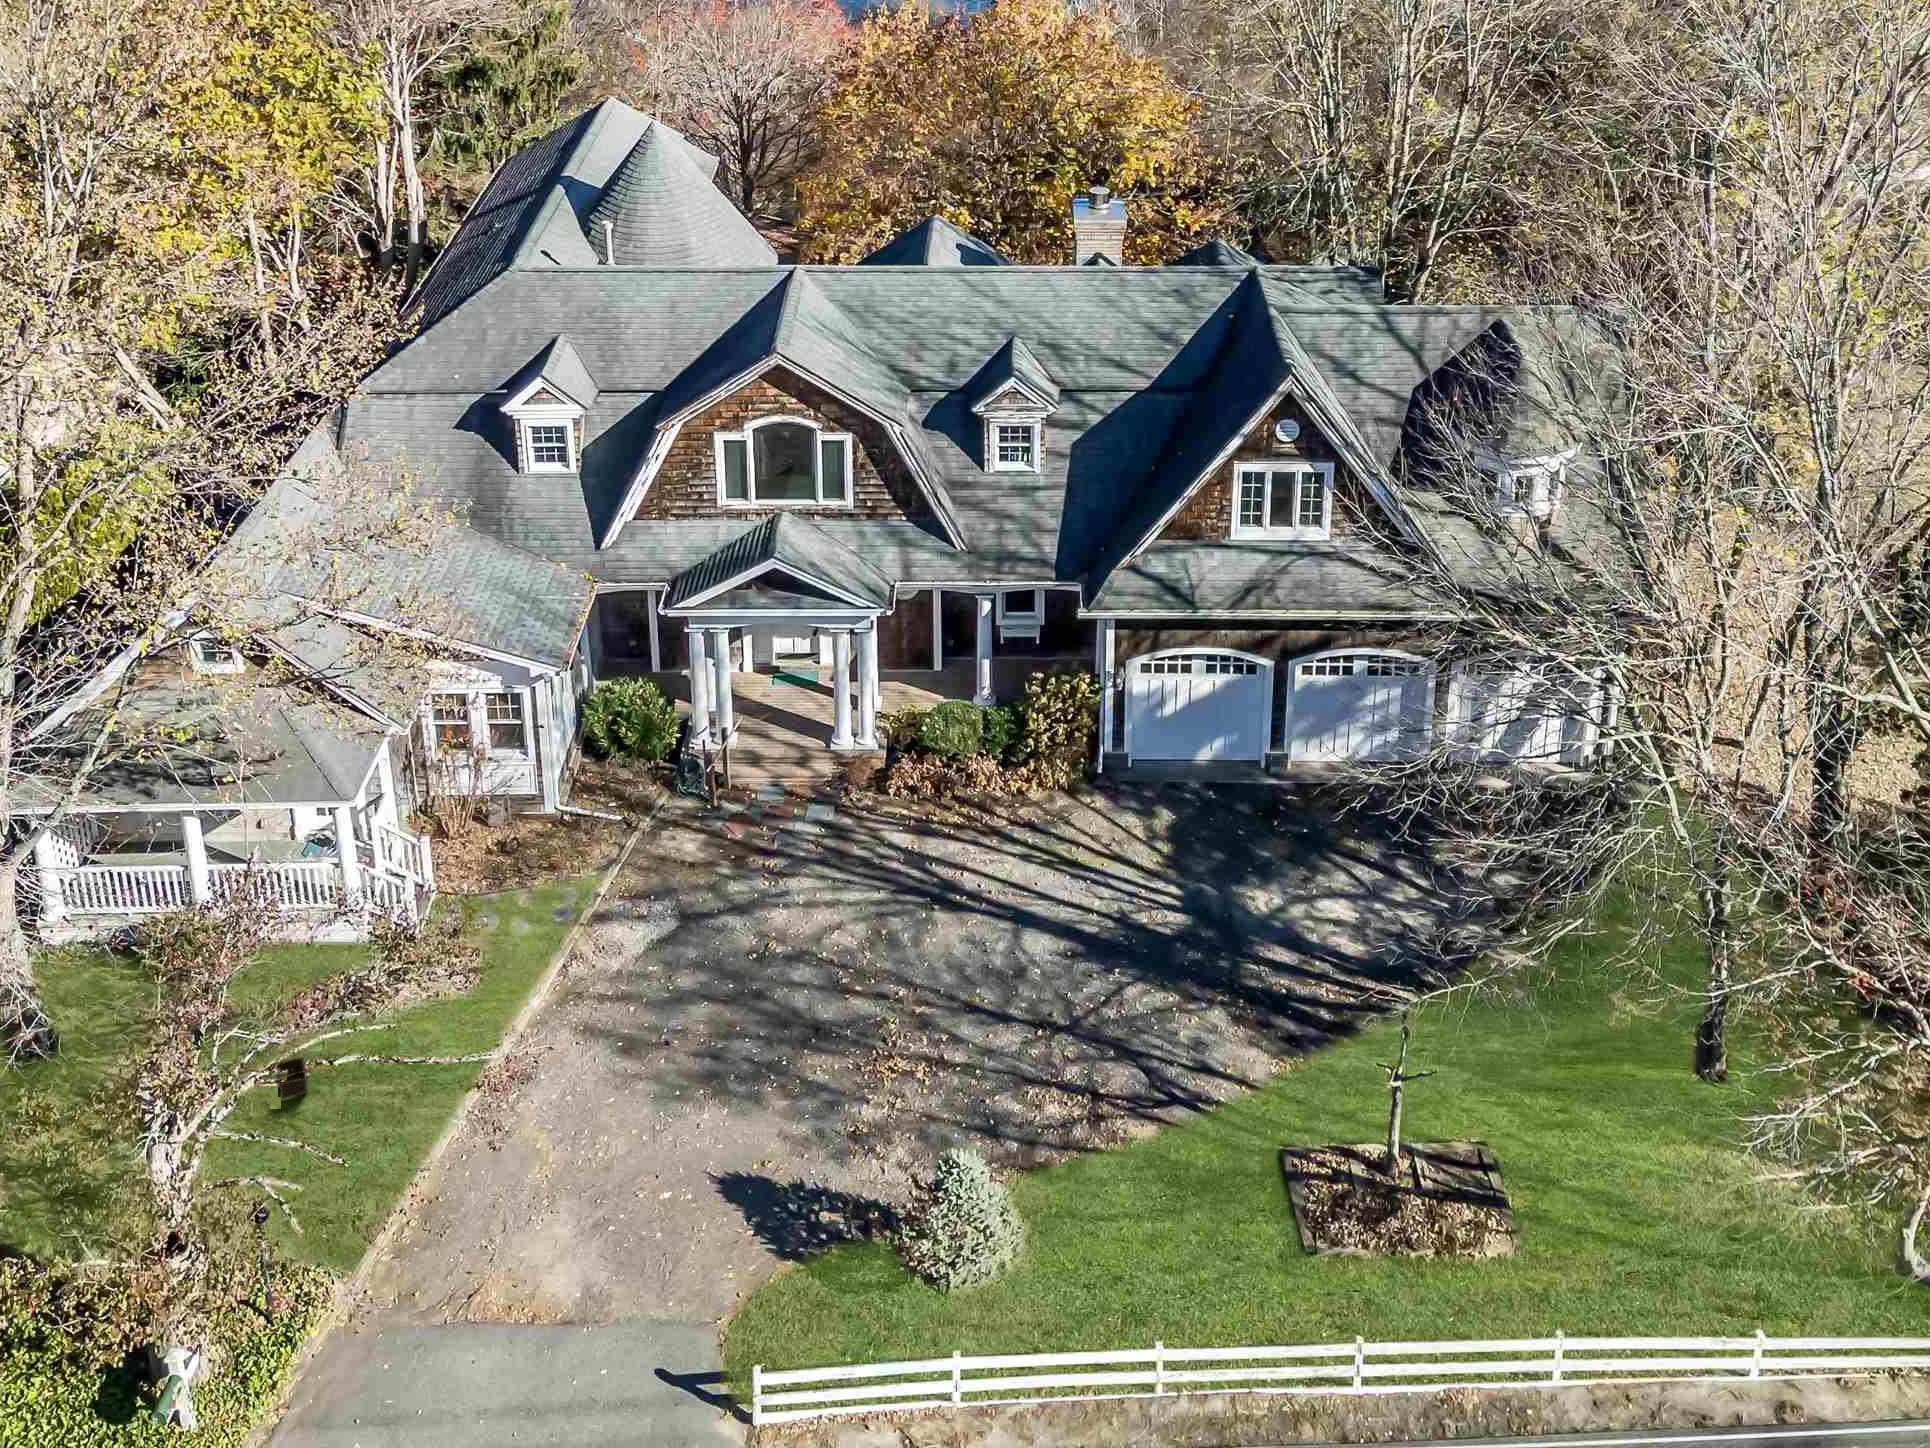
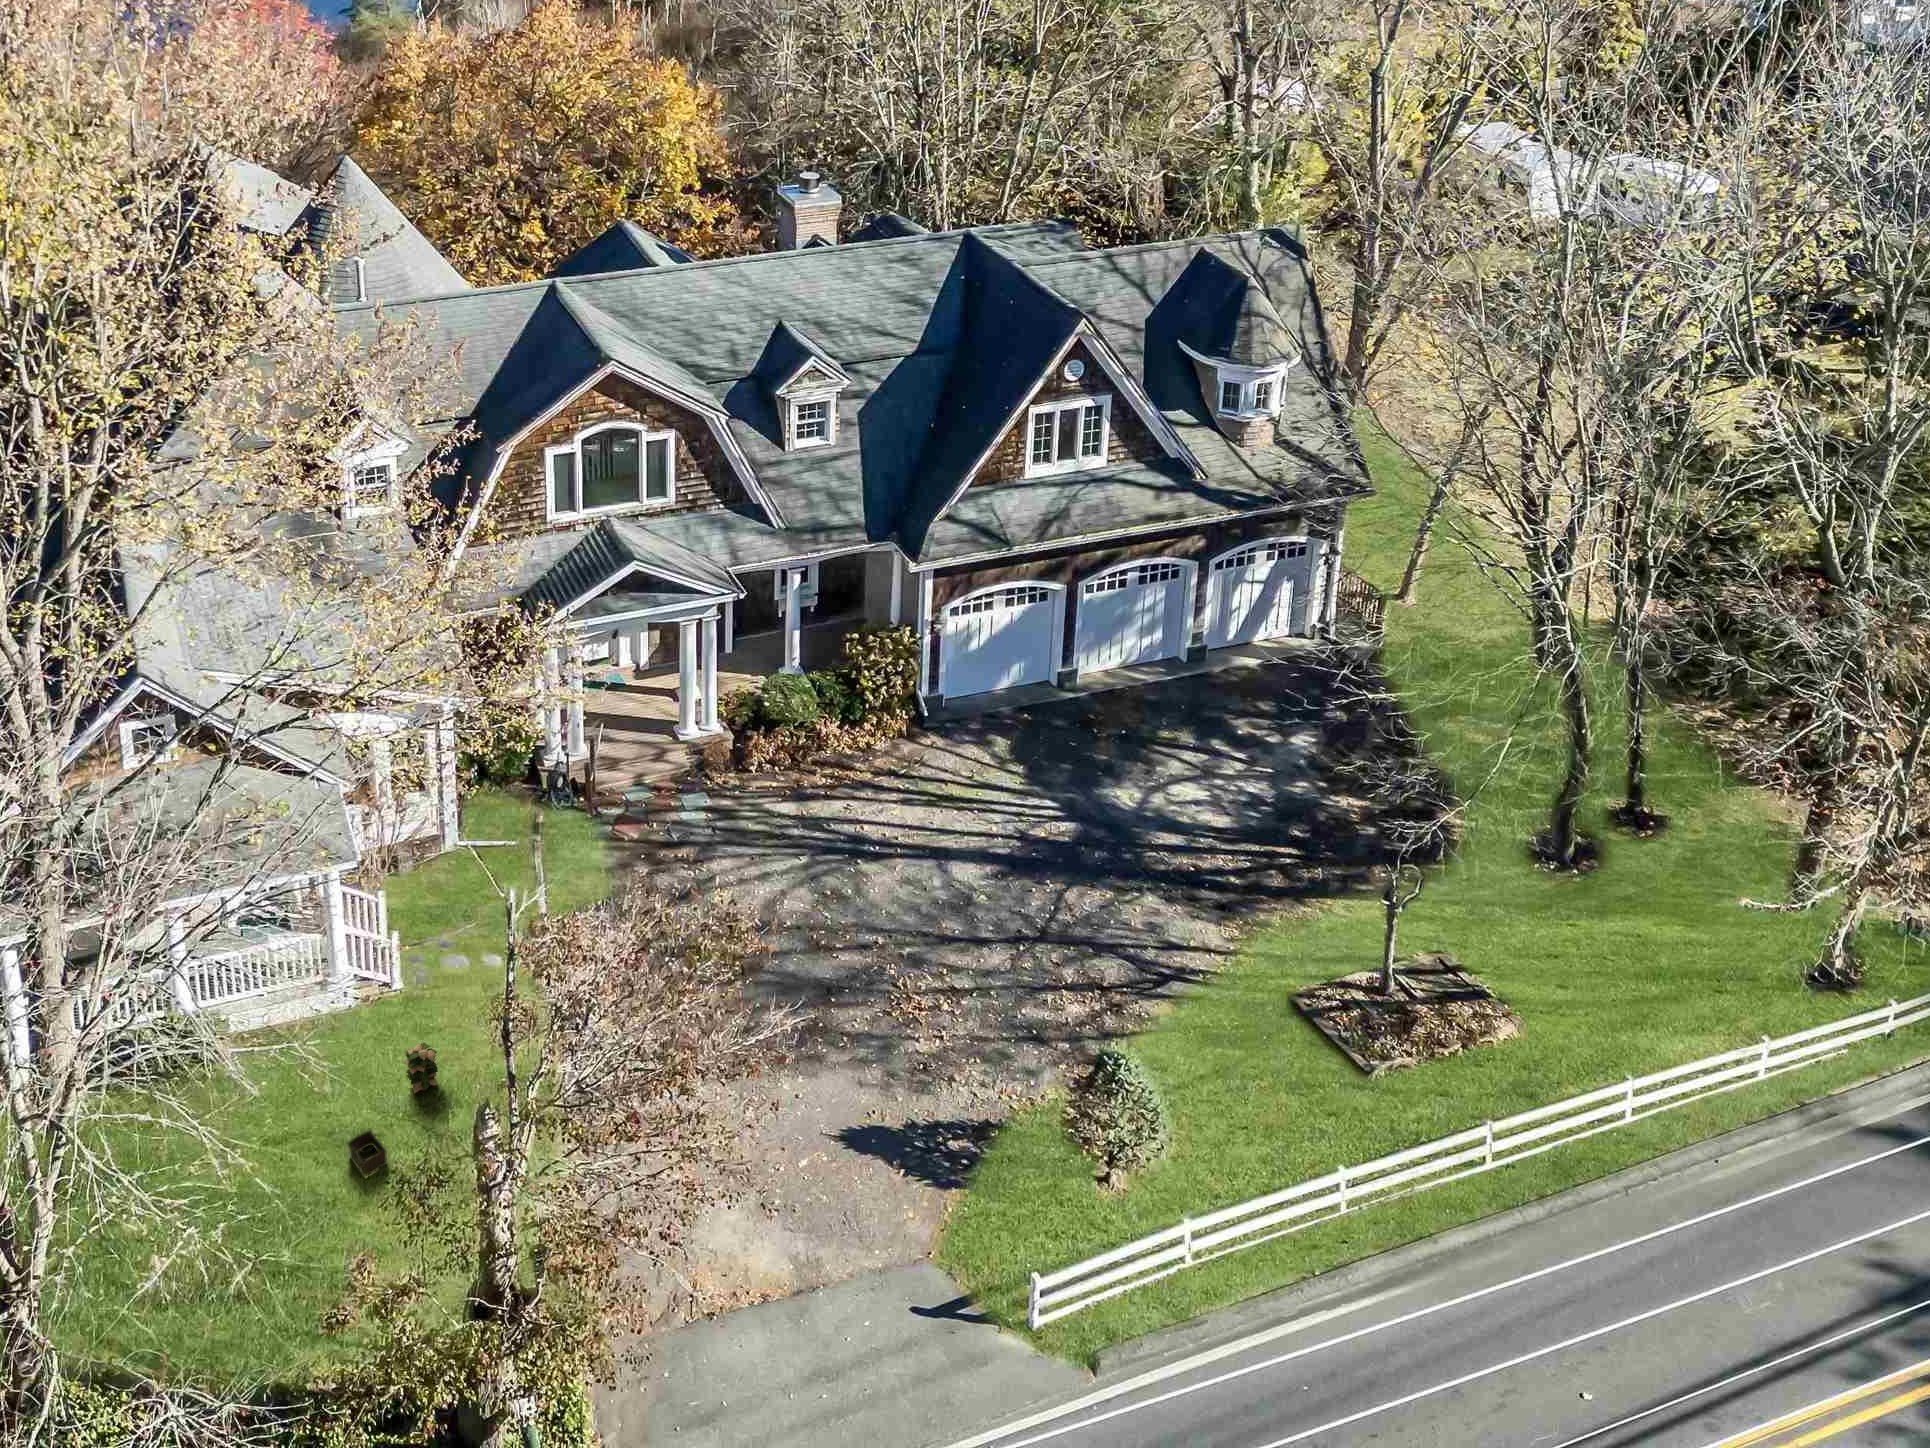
decorative plant: none [362,989,397,1036] -> present [404,1043,438,1094]

